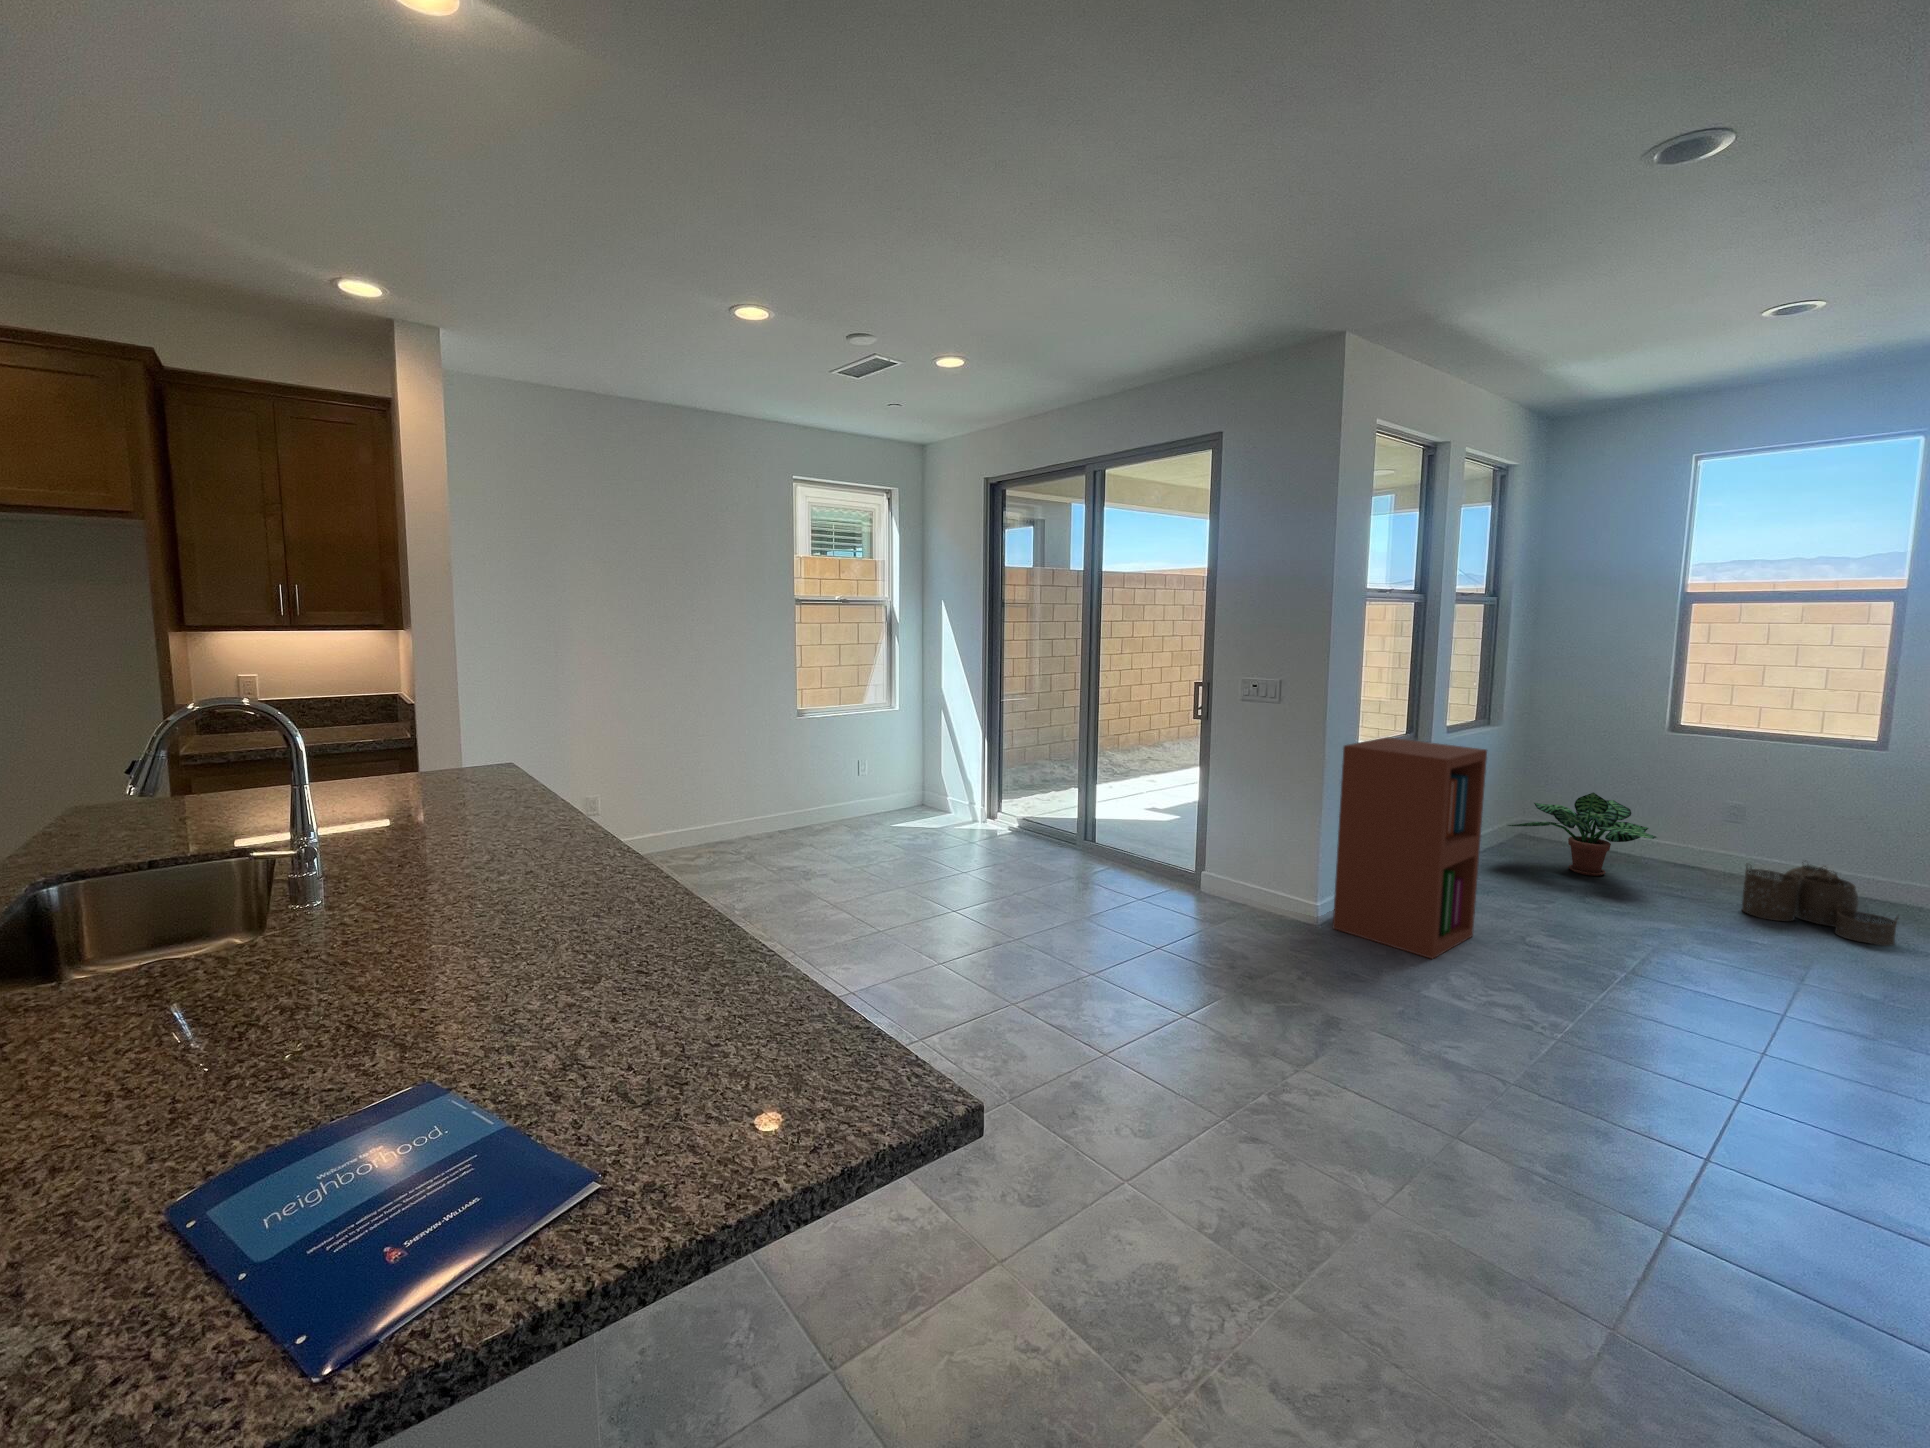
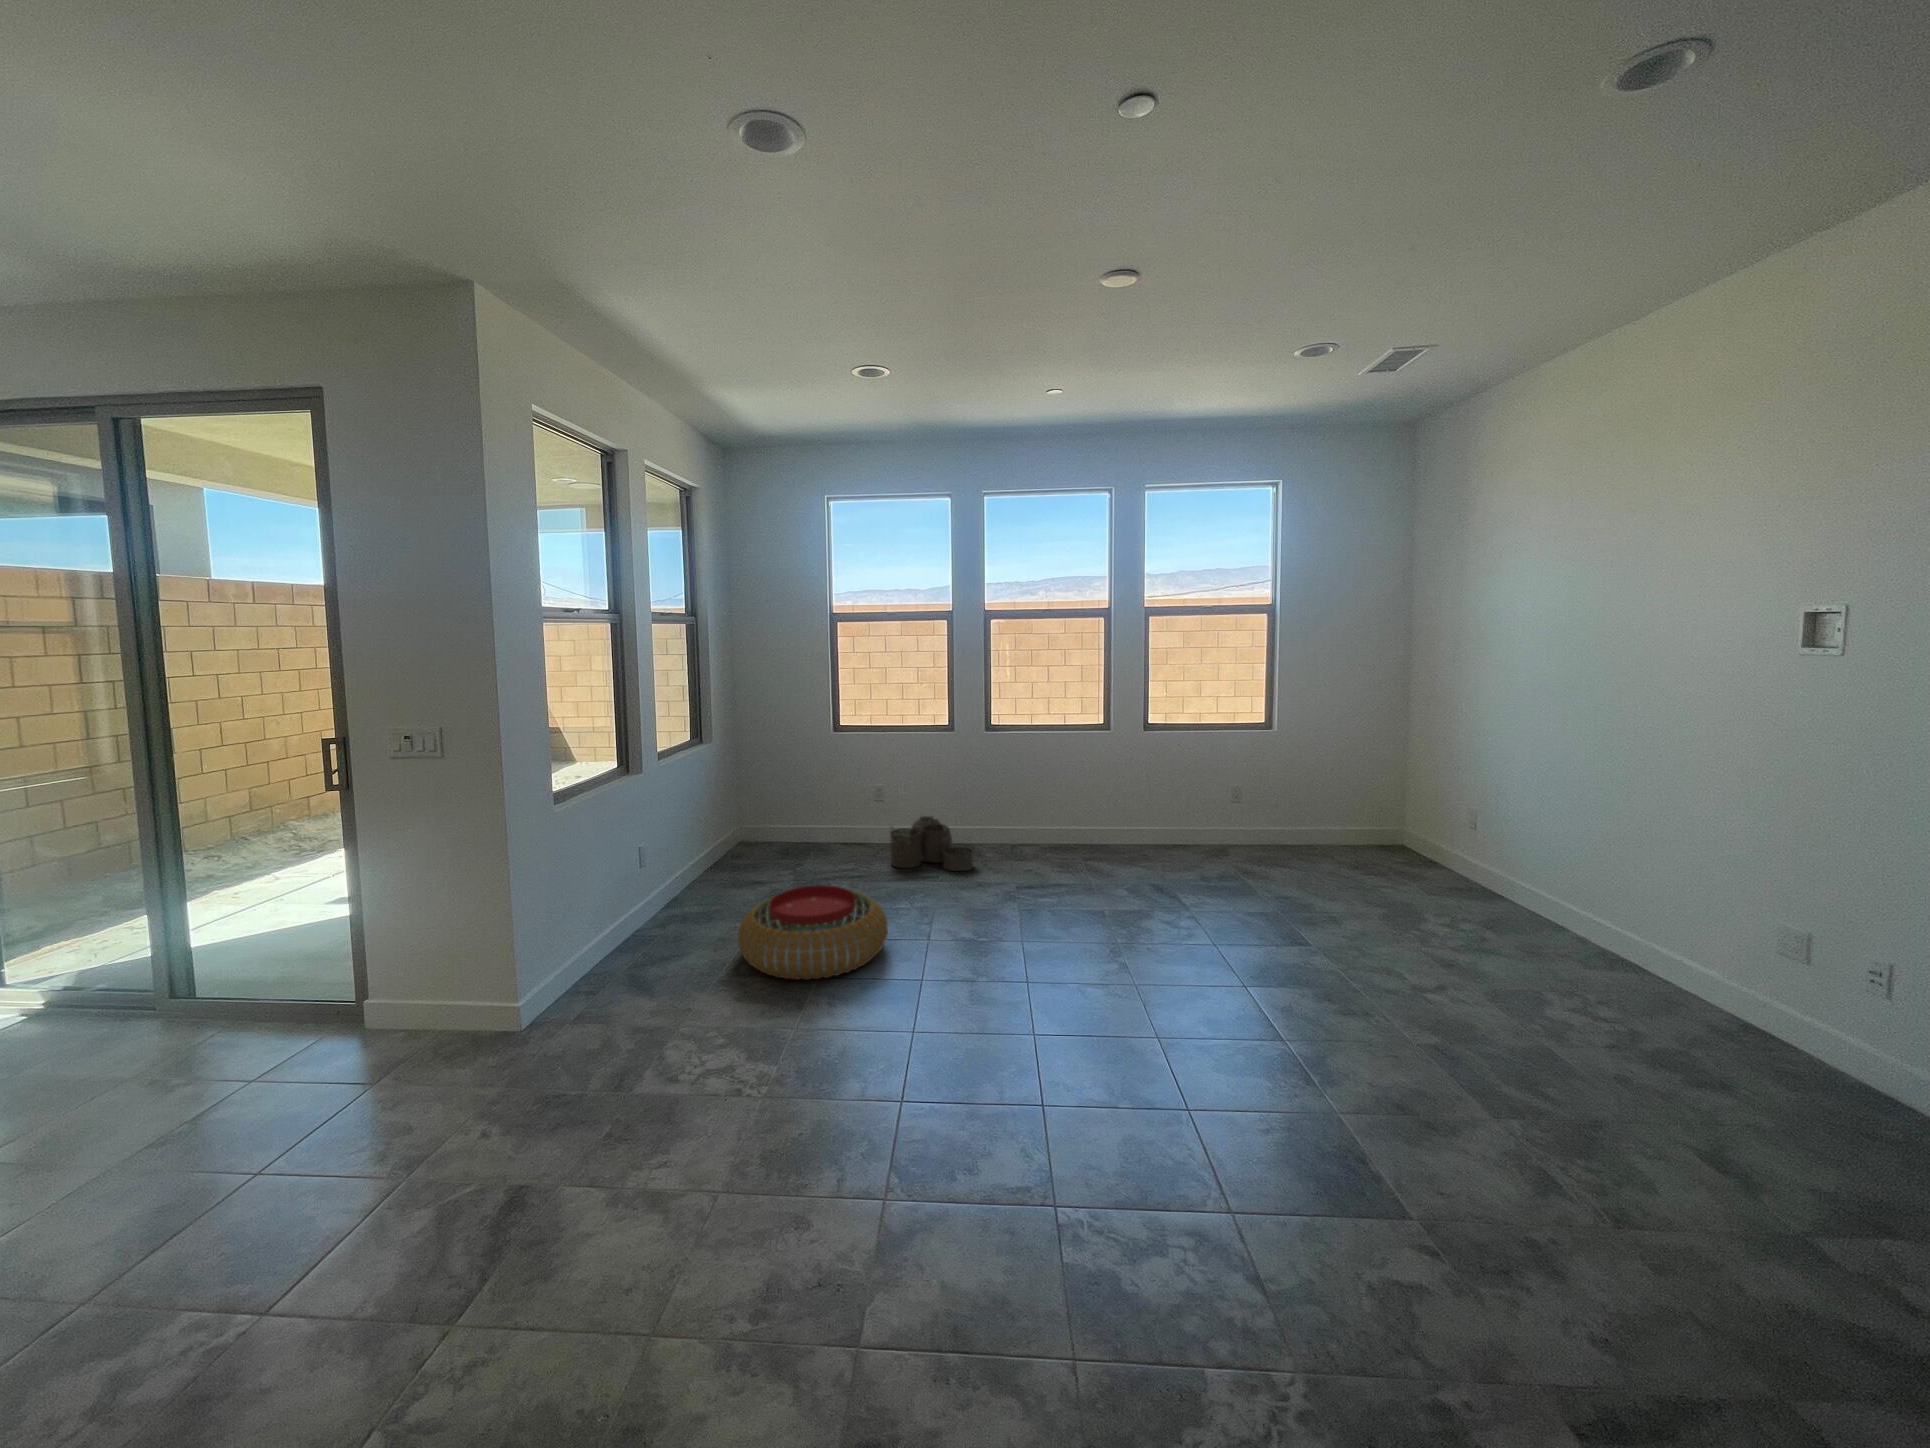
bookshelf: present [1333,737,1487,959] -> none [527,774,696,1025]
potted plant: present [1508,792,1656,876] -> none [725,788,834,861]
pouf: none [1523,890,1726,987] -> present [738,885,888,980]

